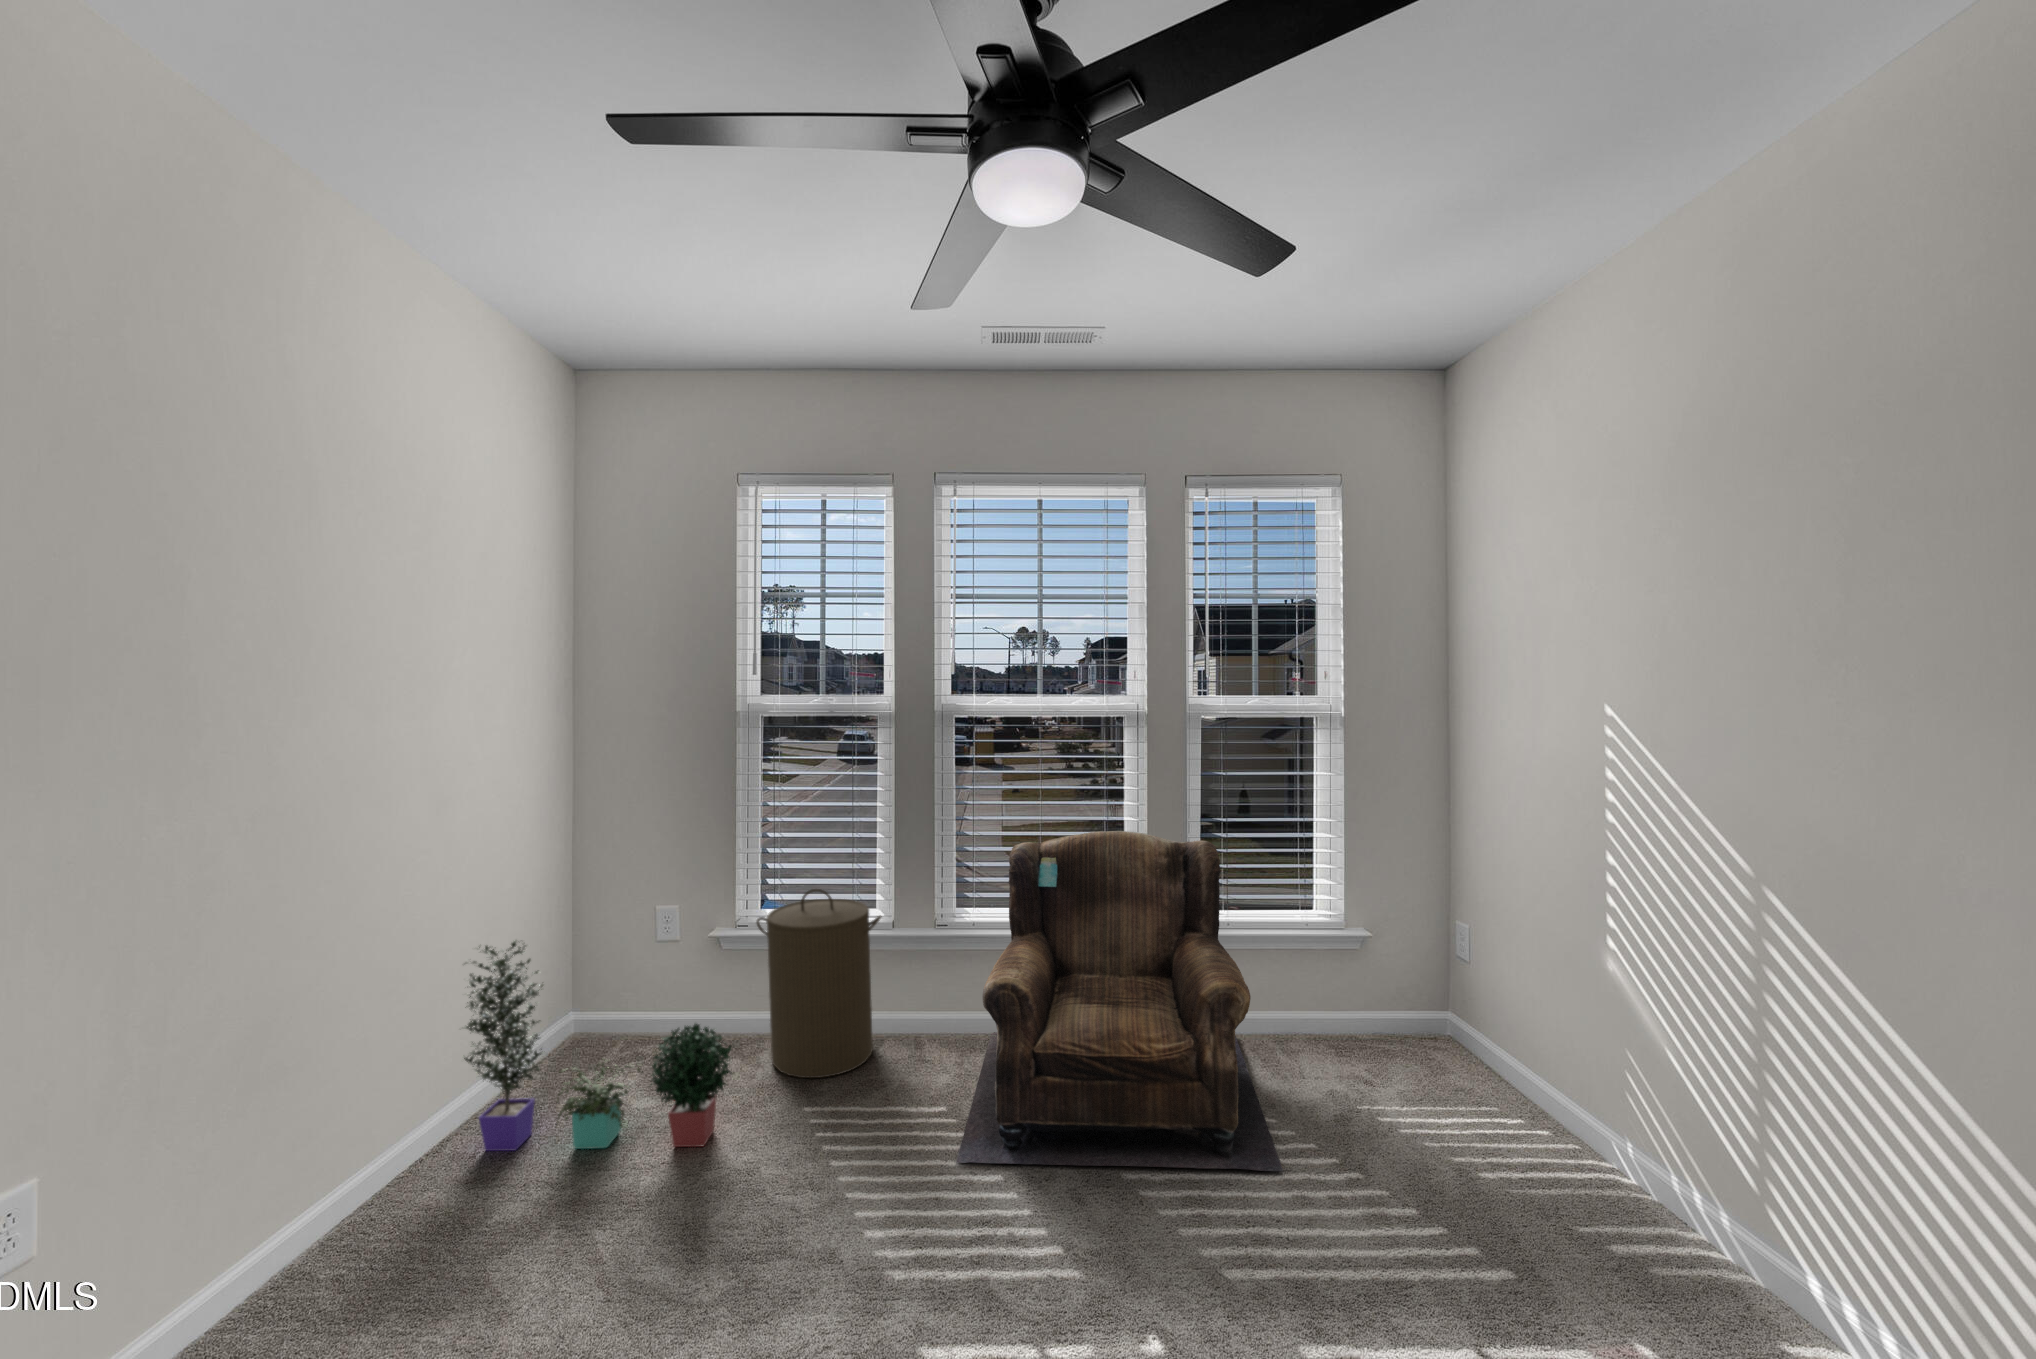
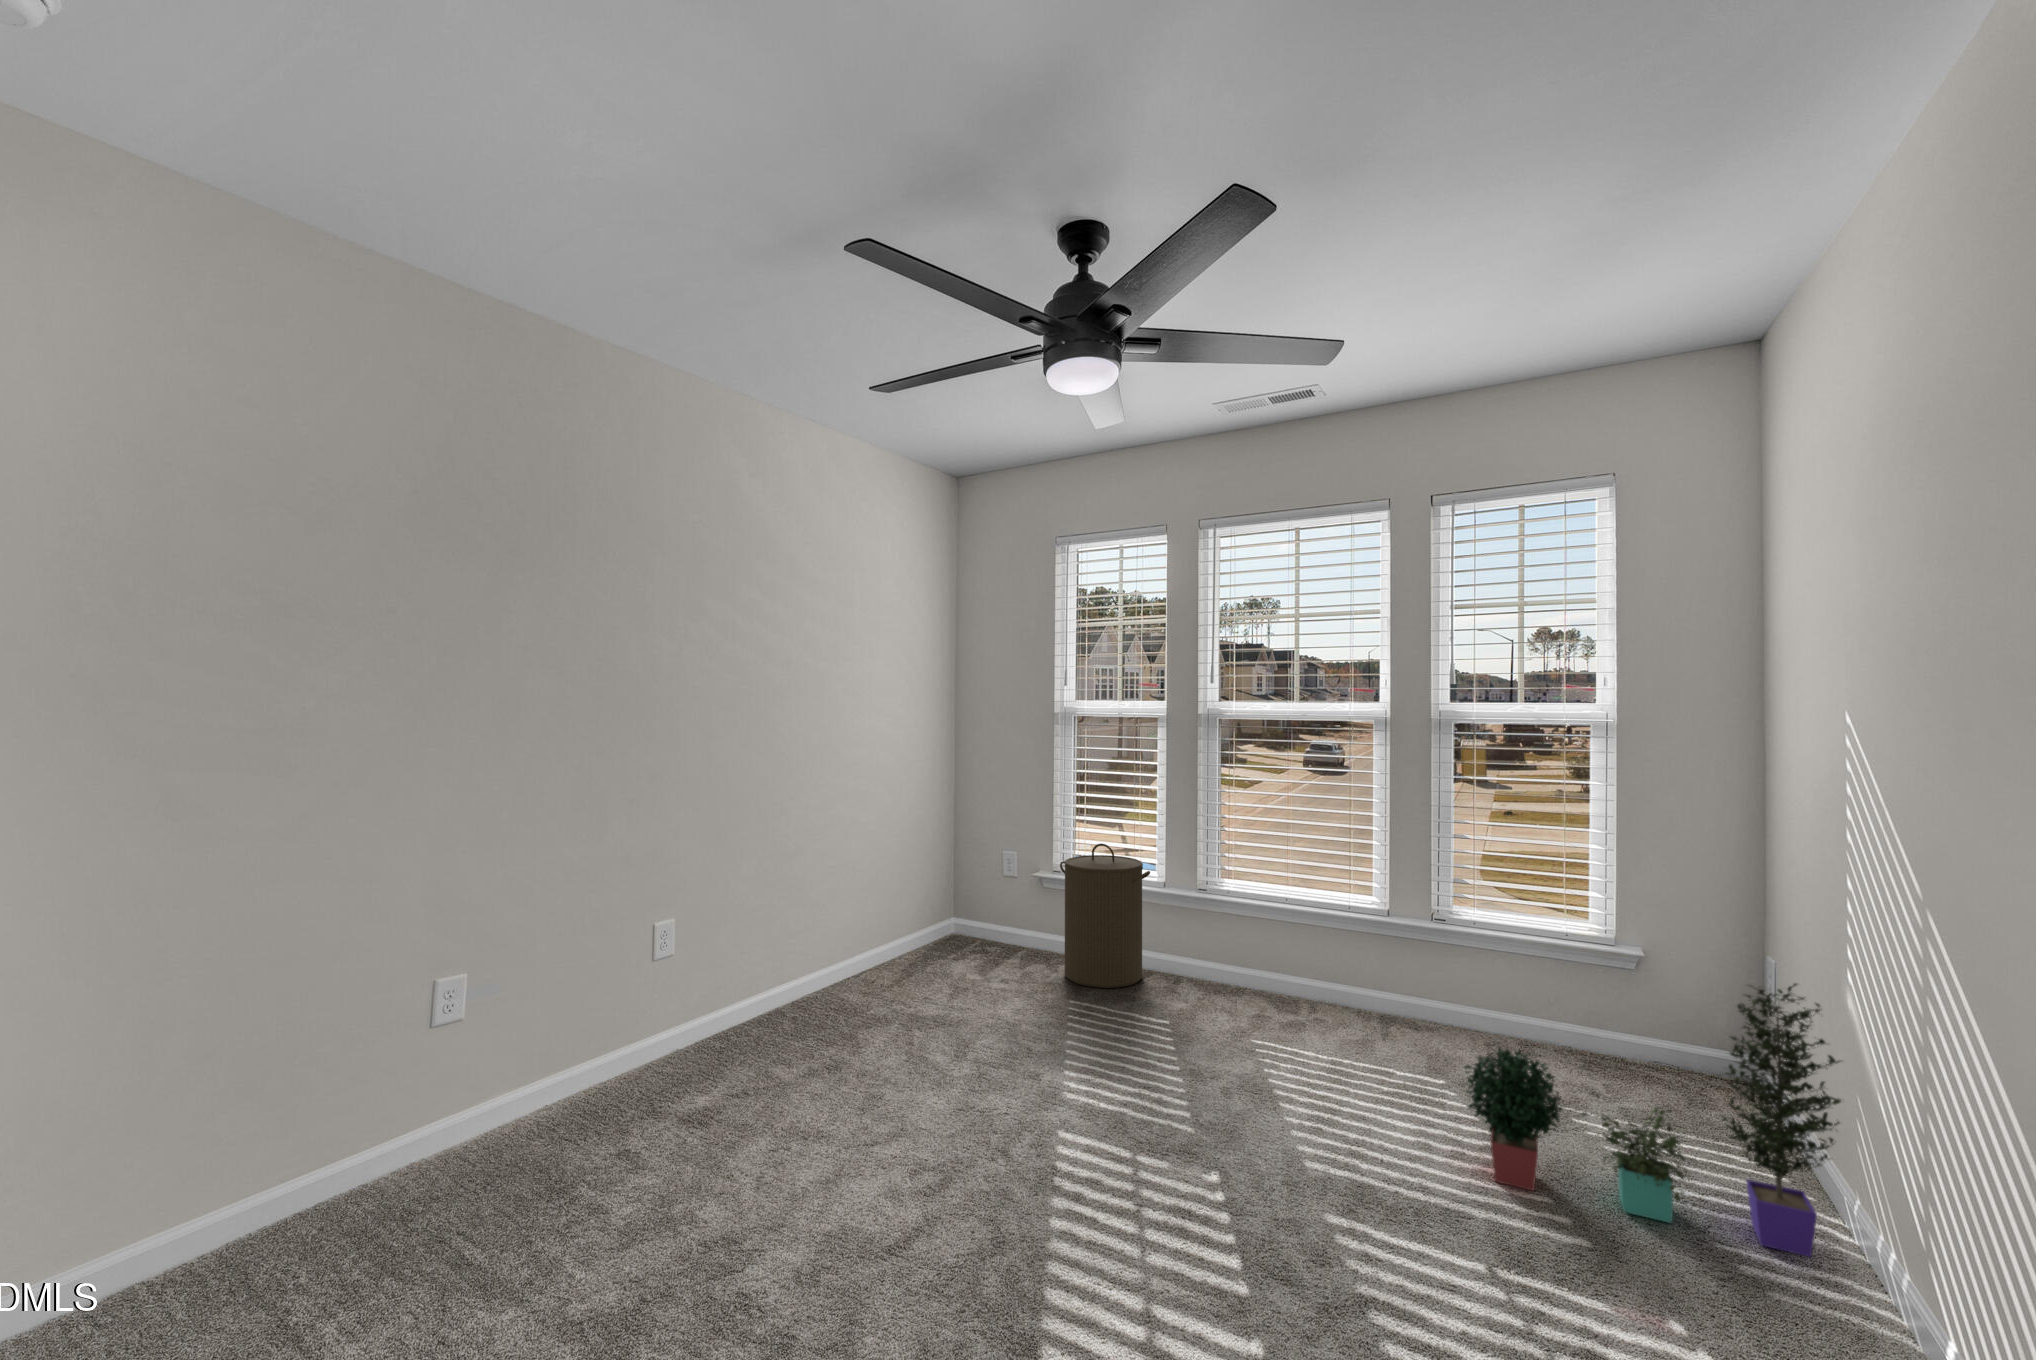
armchair: present [956,831,1283,1171] -> none [1151,821,1471,1123]
potted plant: present [463,941,732,1151] -> present [1464,983,1842,1257]

